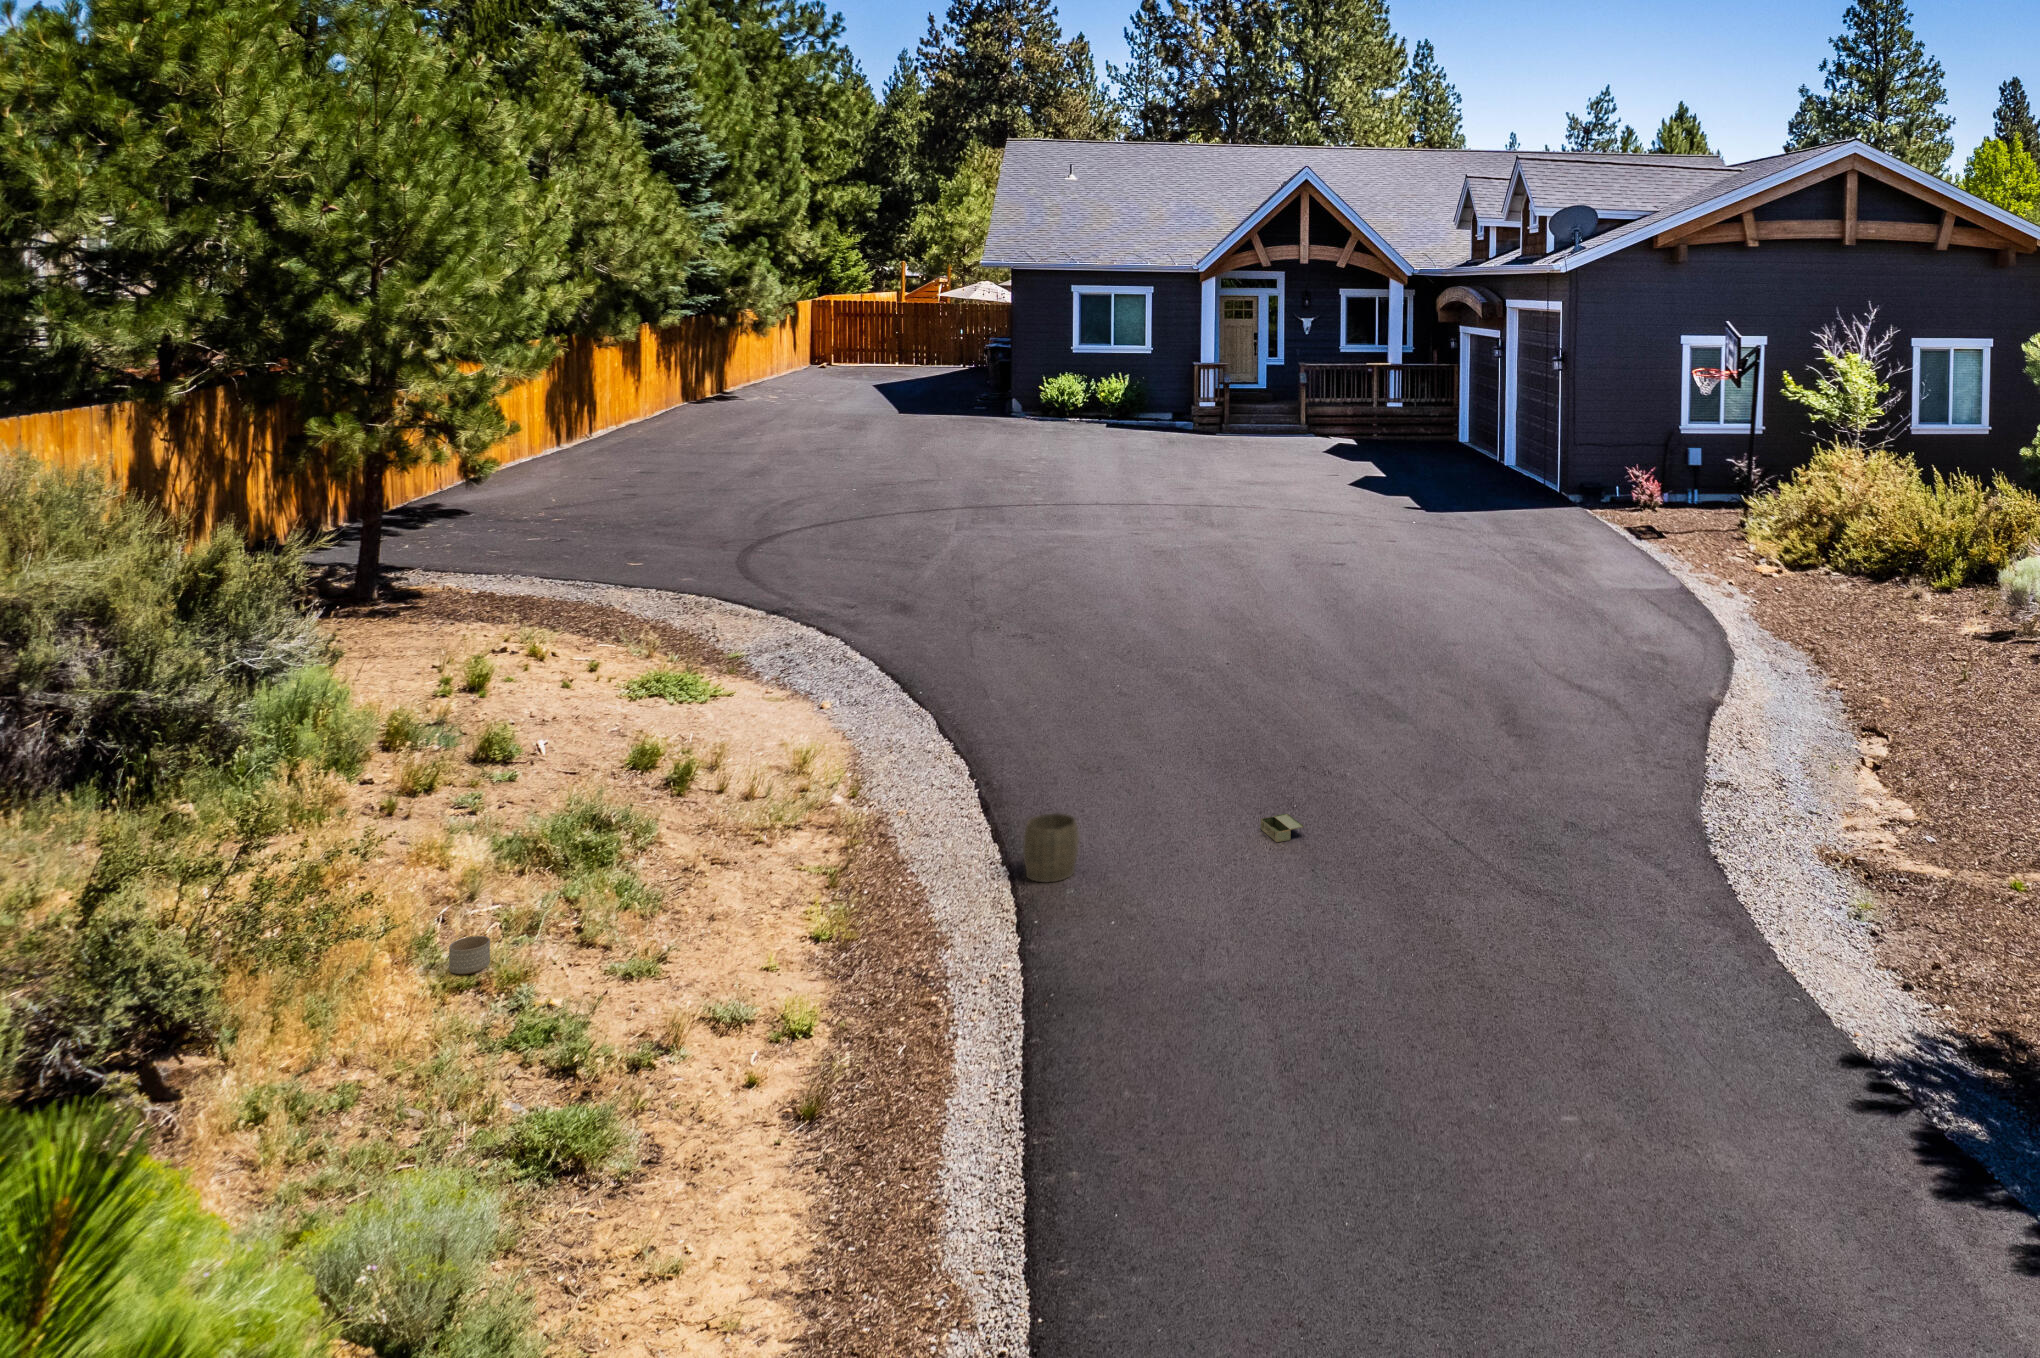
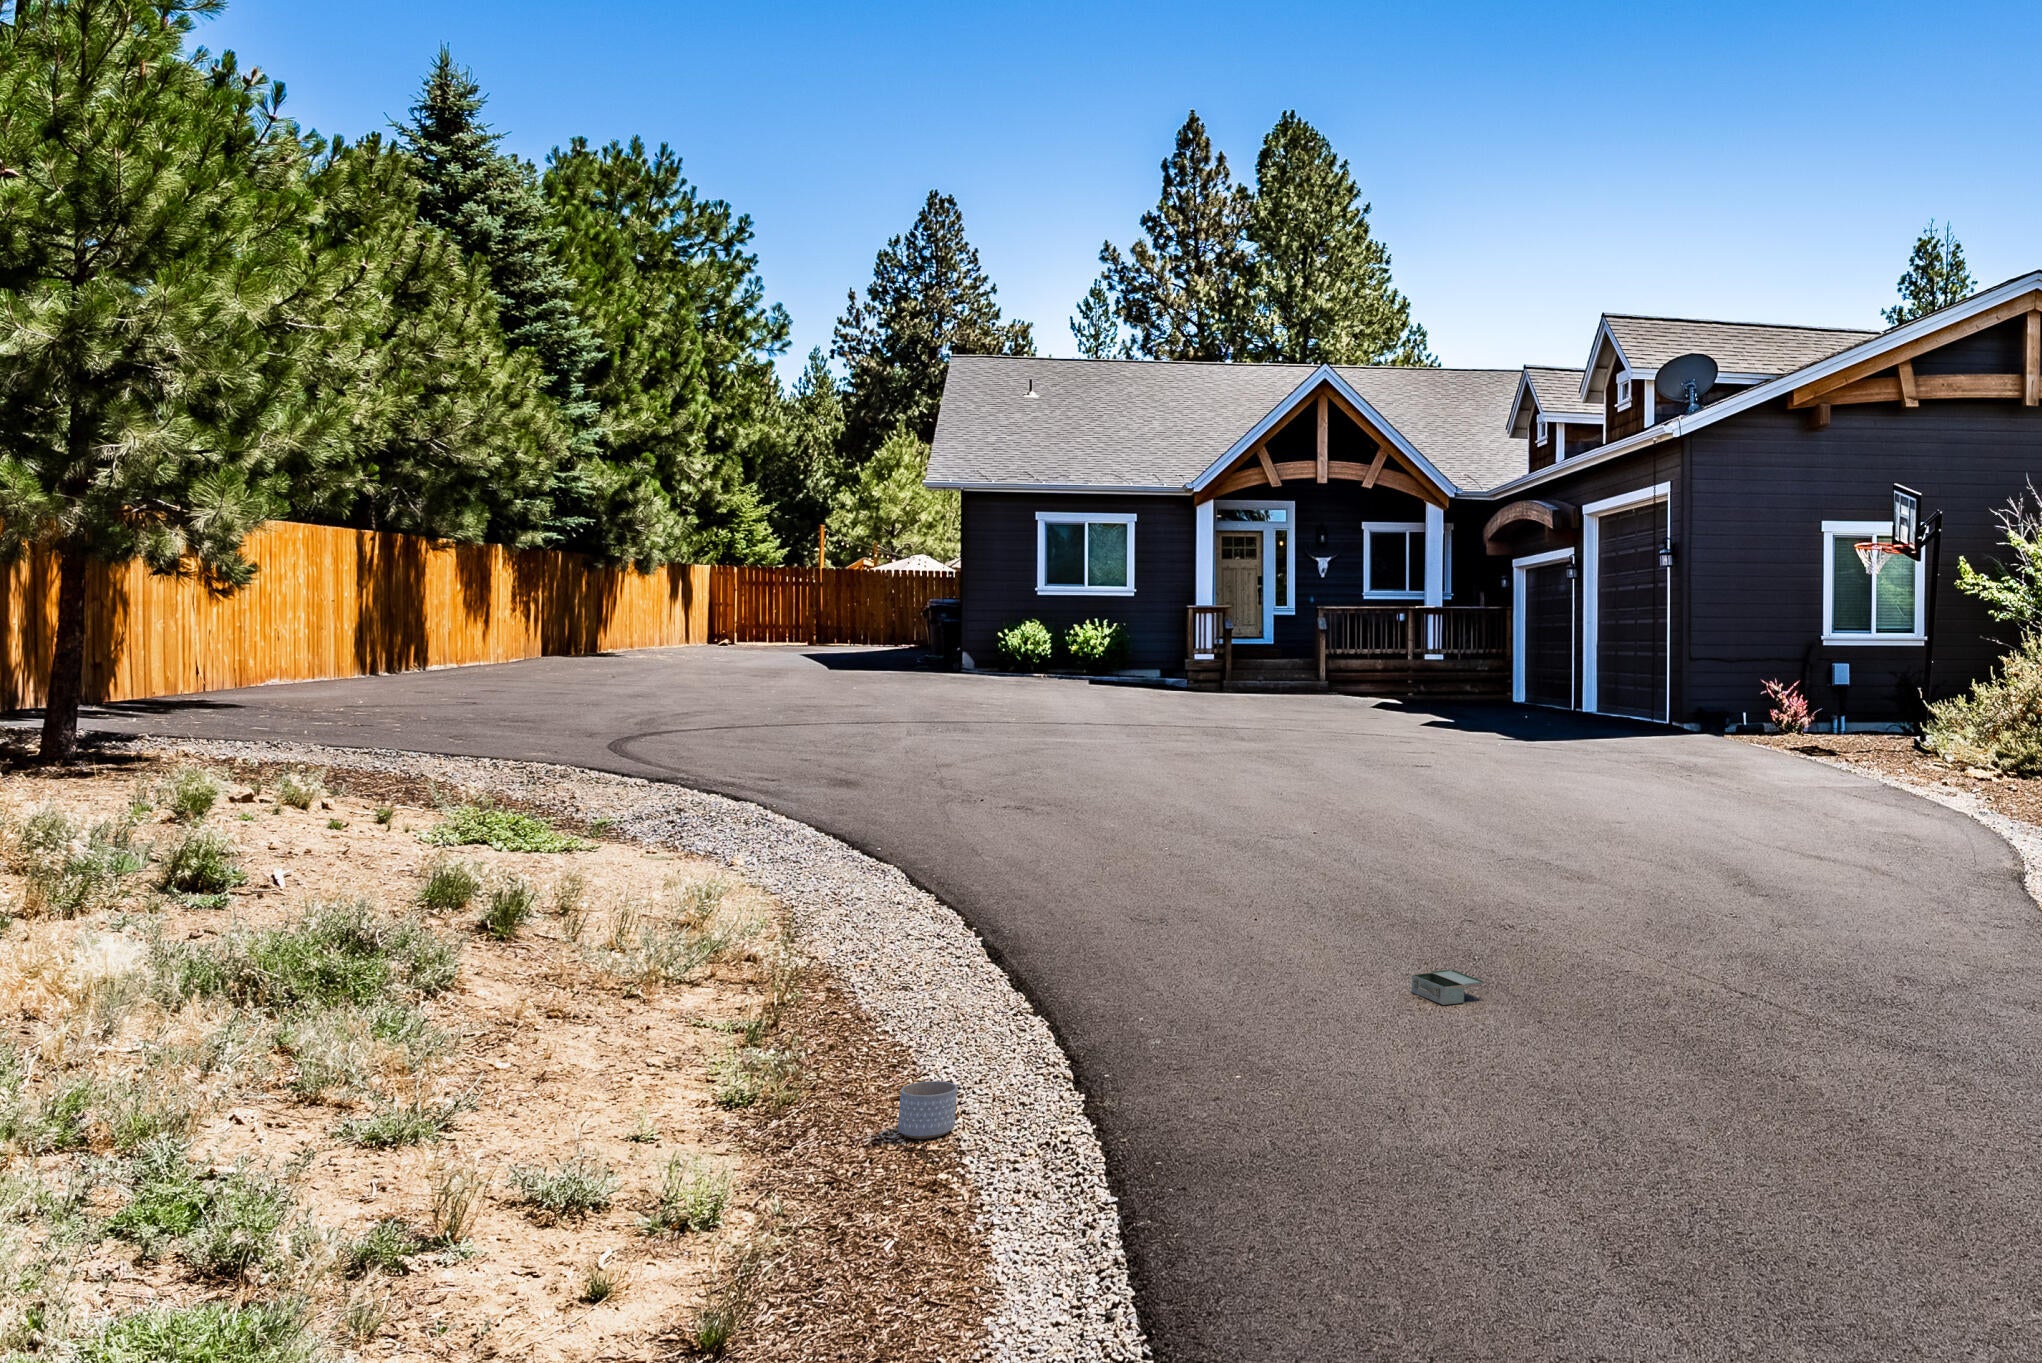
woven basket: present [1023,813,1079,882] -> none [1050,939,1139,1045]
planter: present [449,936,490,975] -> present [898,1081,957,1139]

